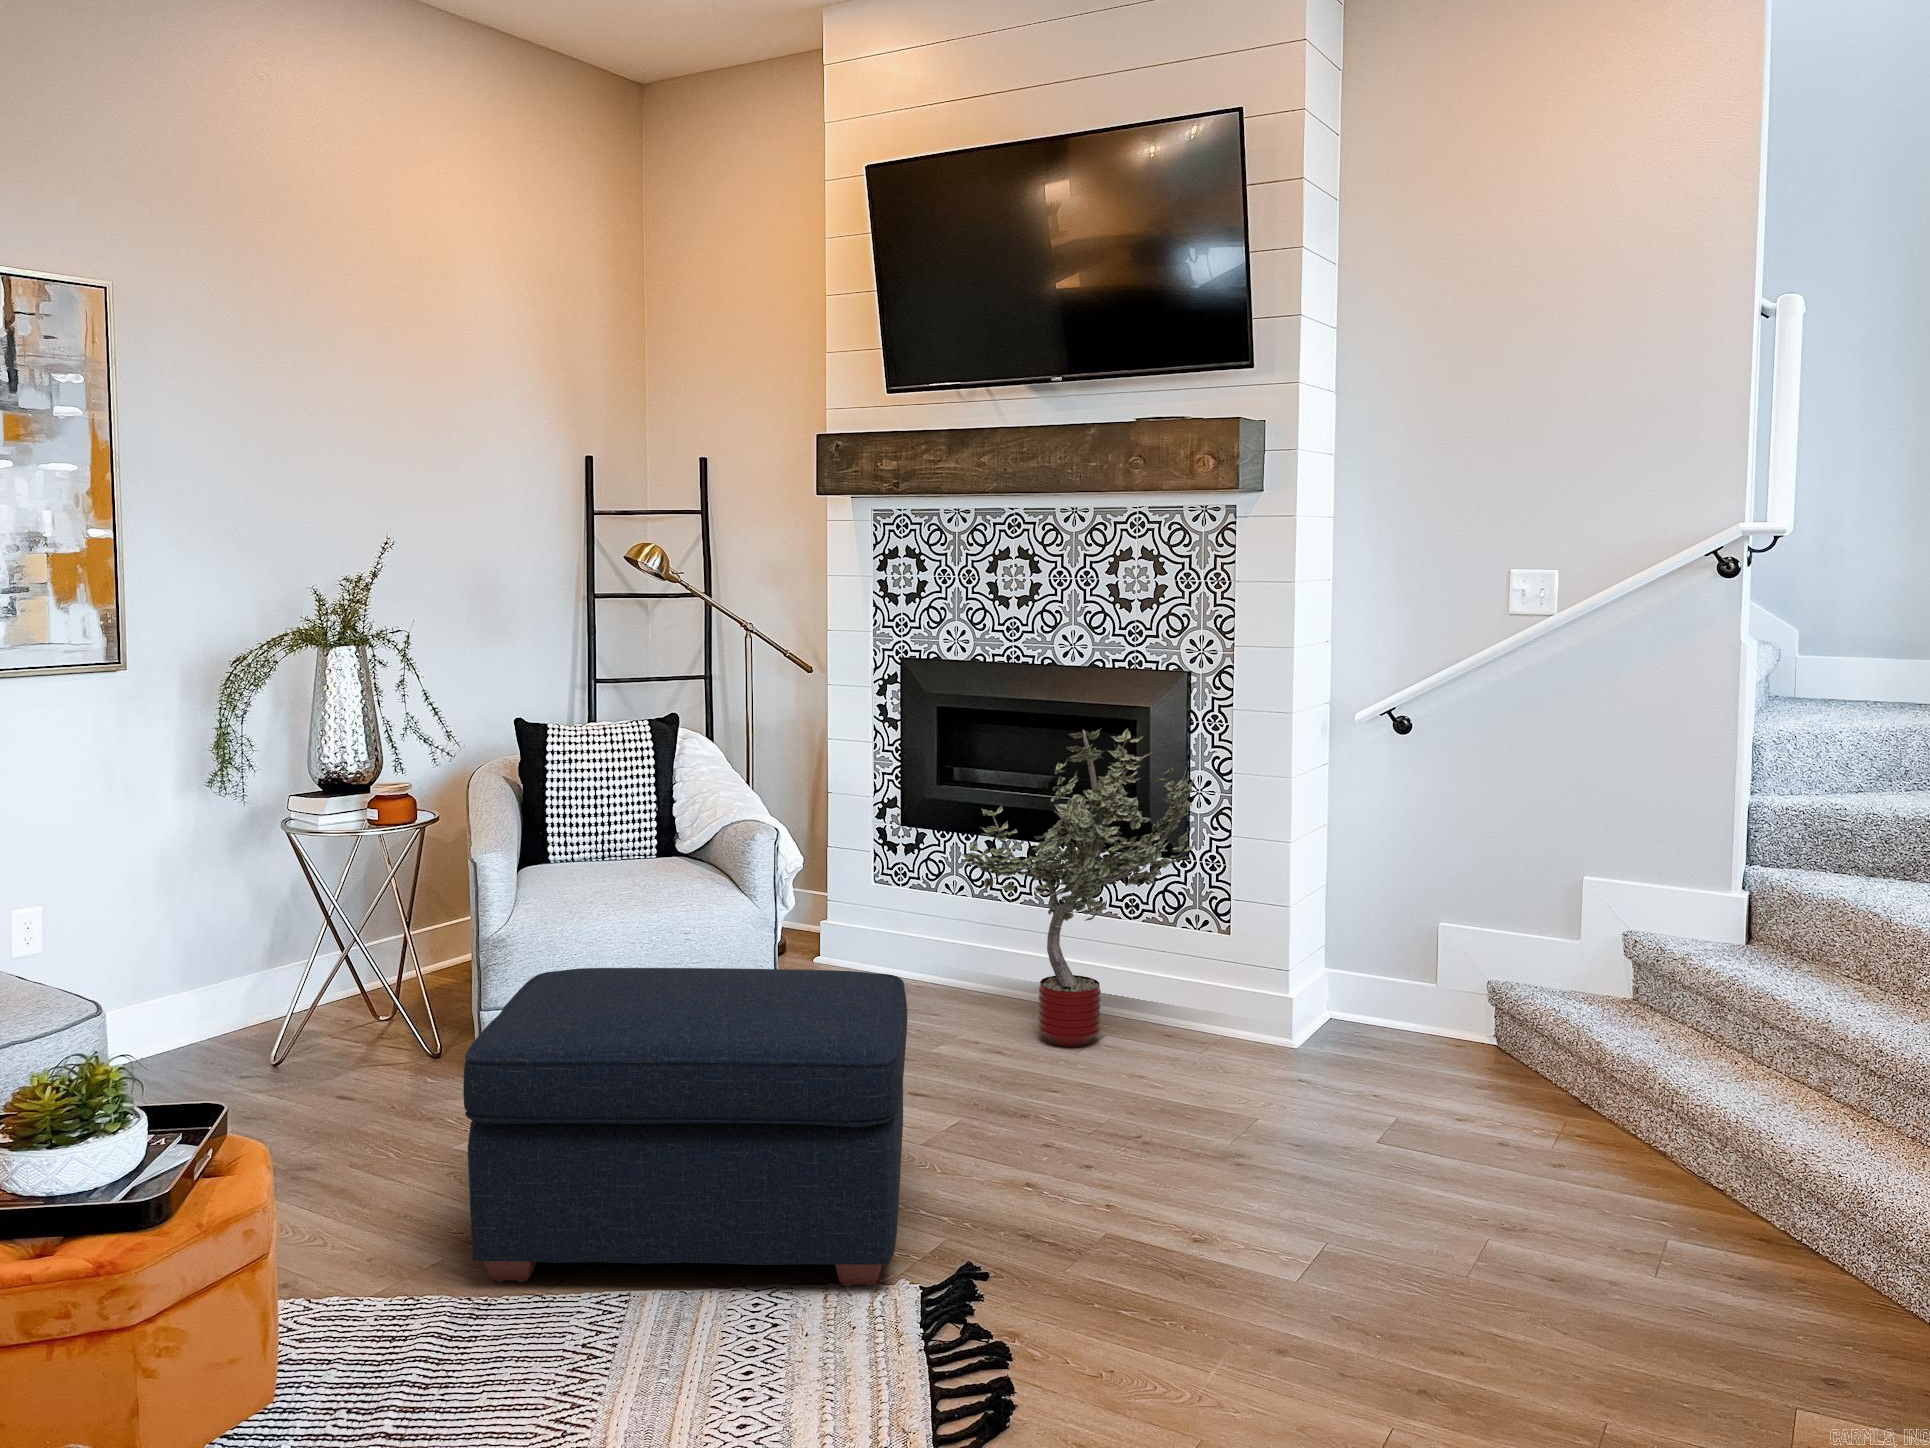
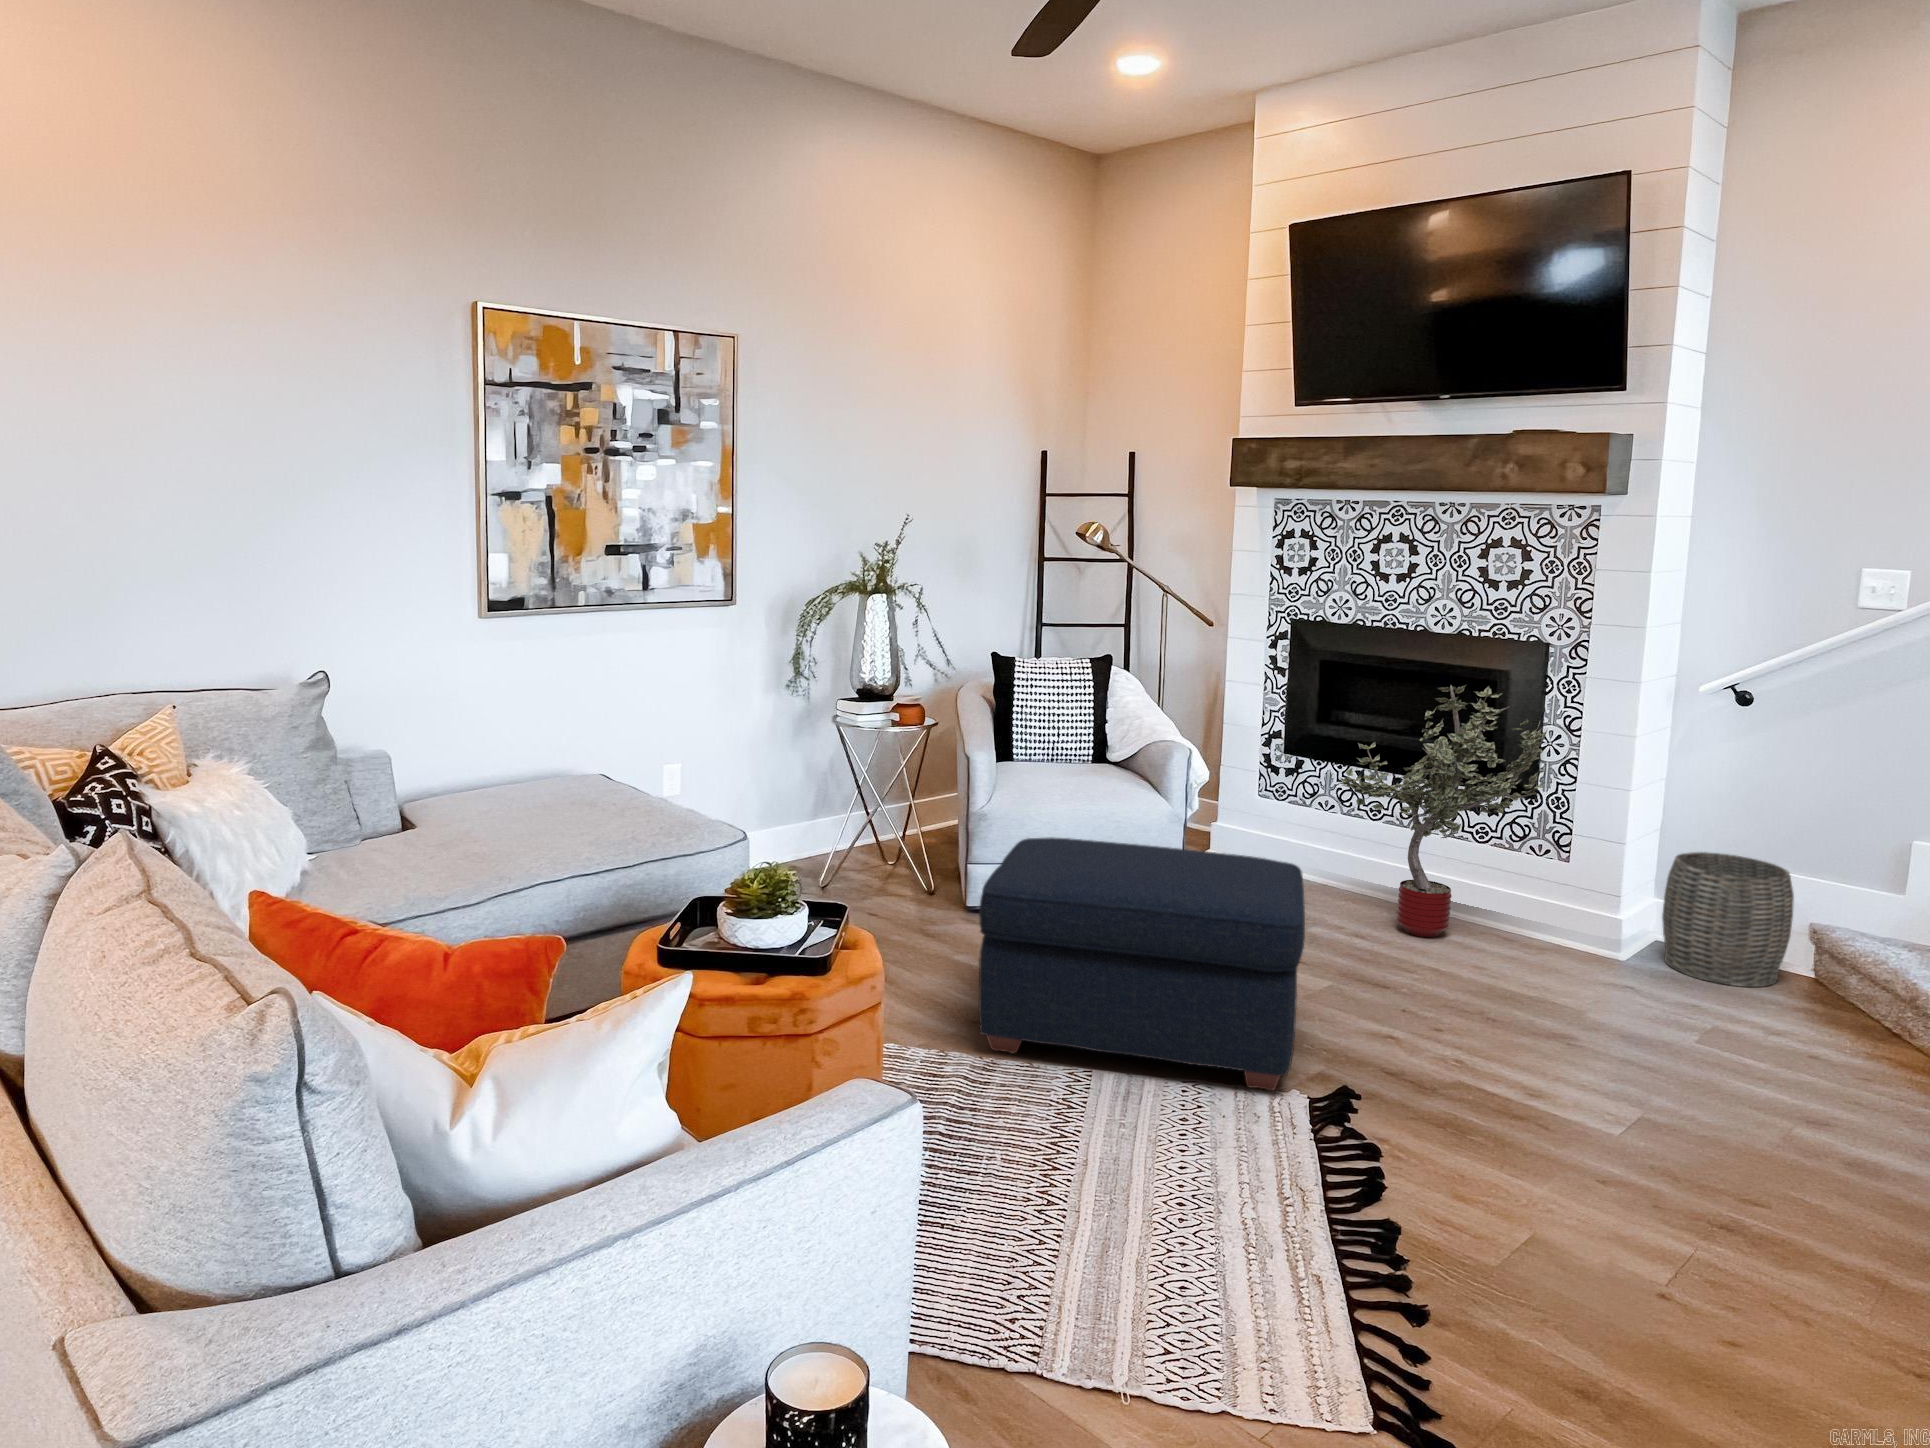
woven basket: none [1336,912,1470,1069] -> present [1662,852,1794,987]

